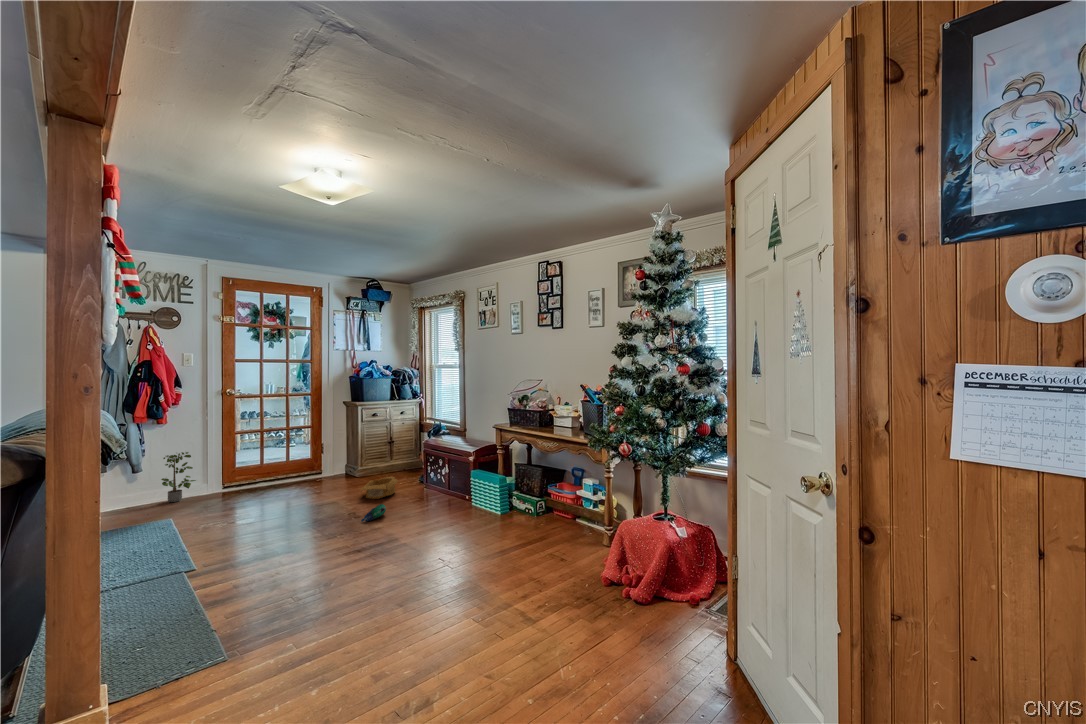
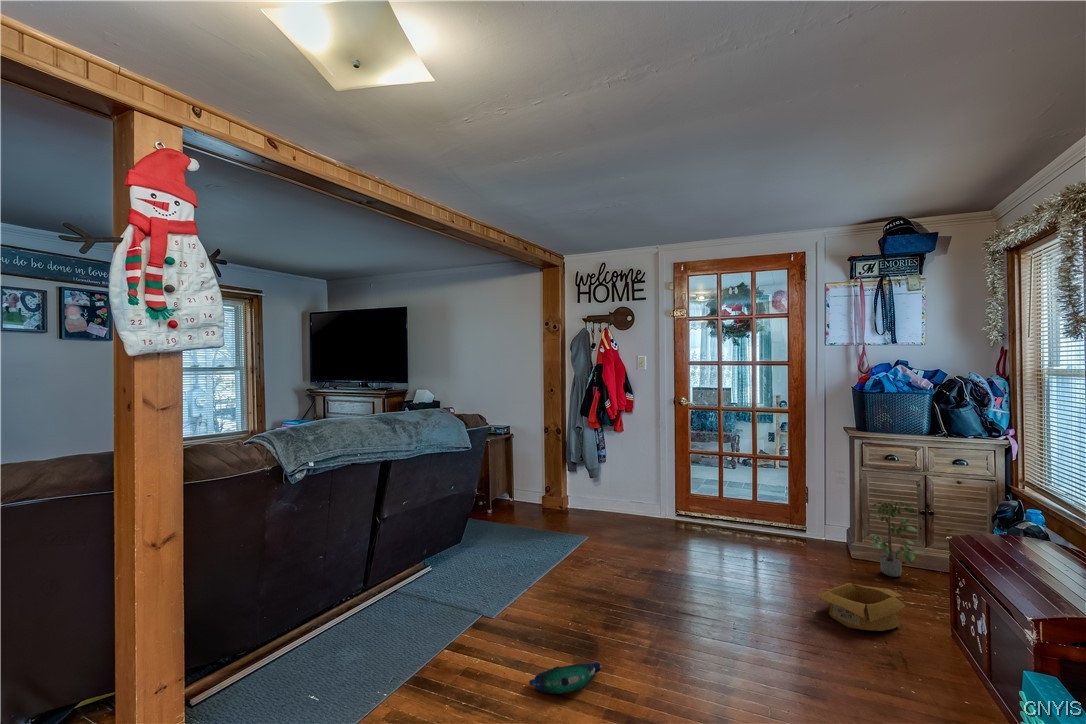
potted plant: present [161,452,196,502] -> present [871,501,924,577]
plush toy: present [361,504,386,522] -> present [529,662,602,694]

